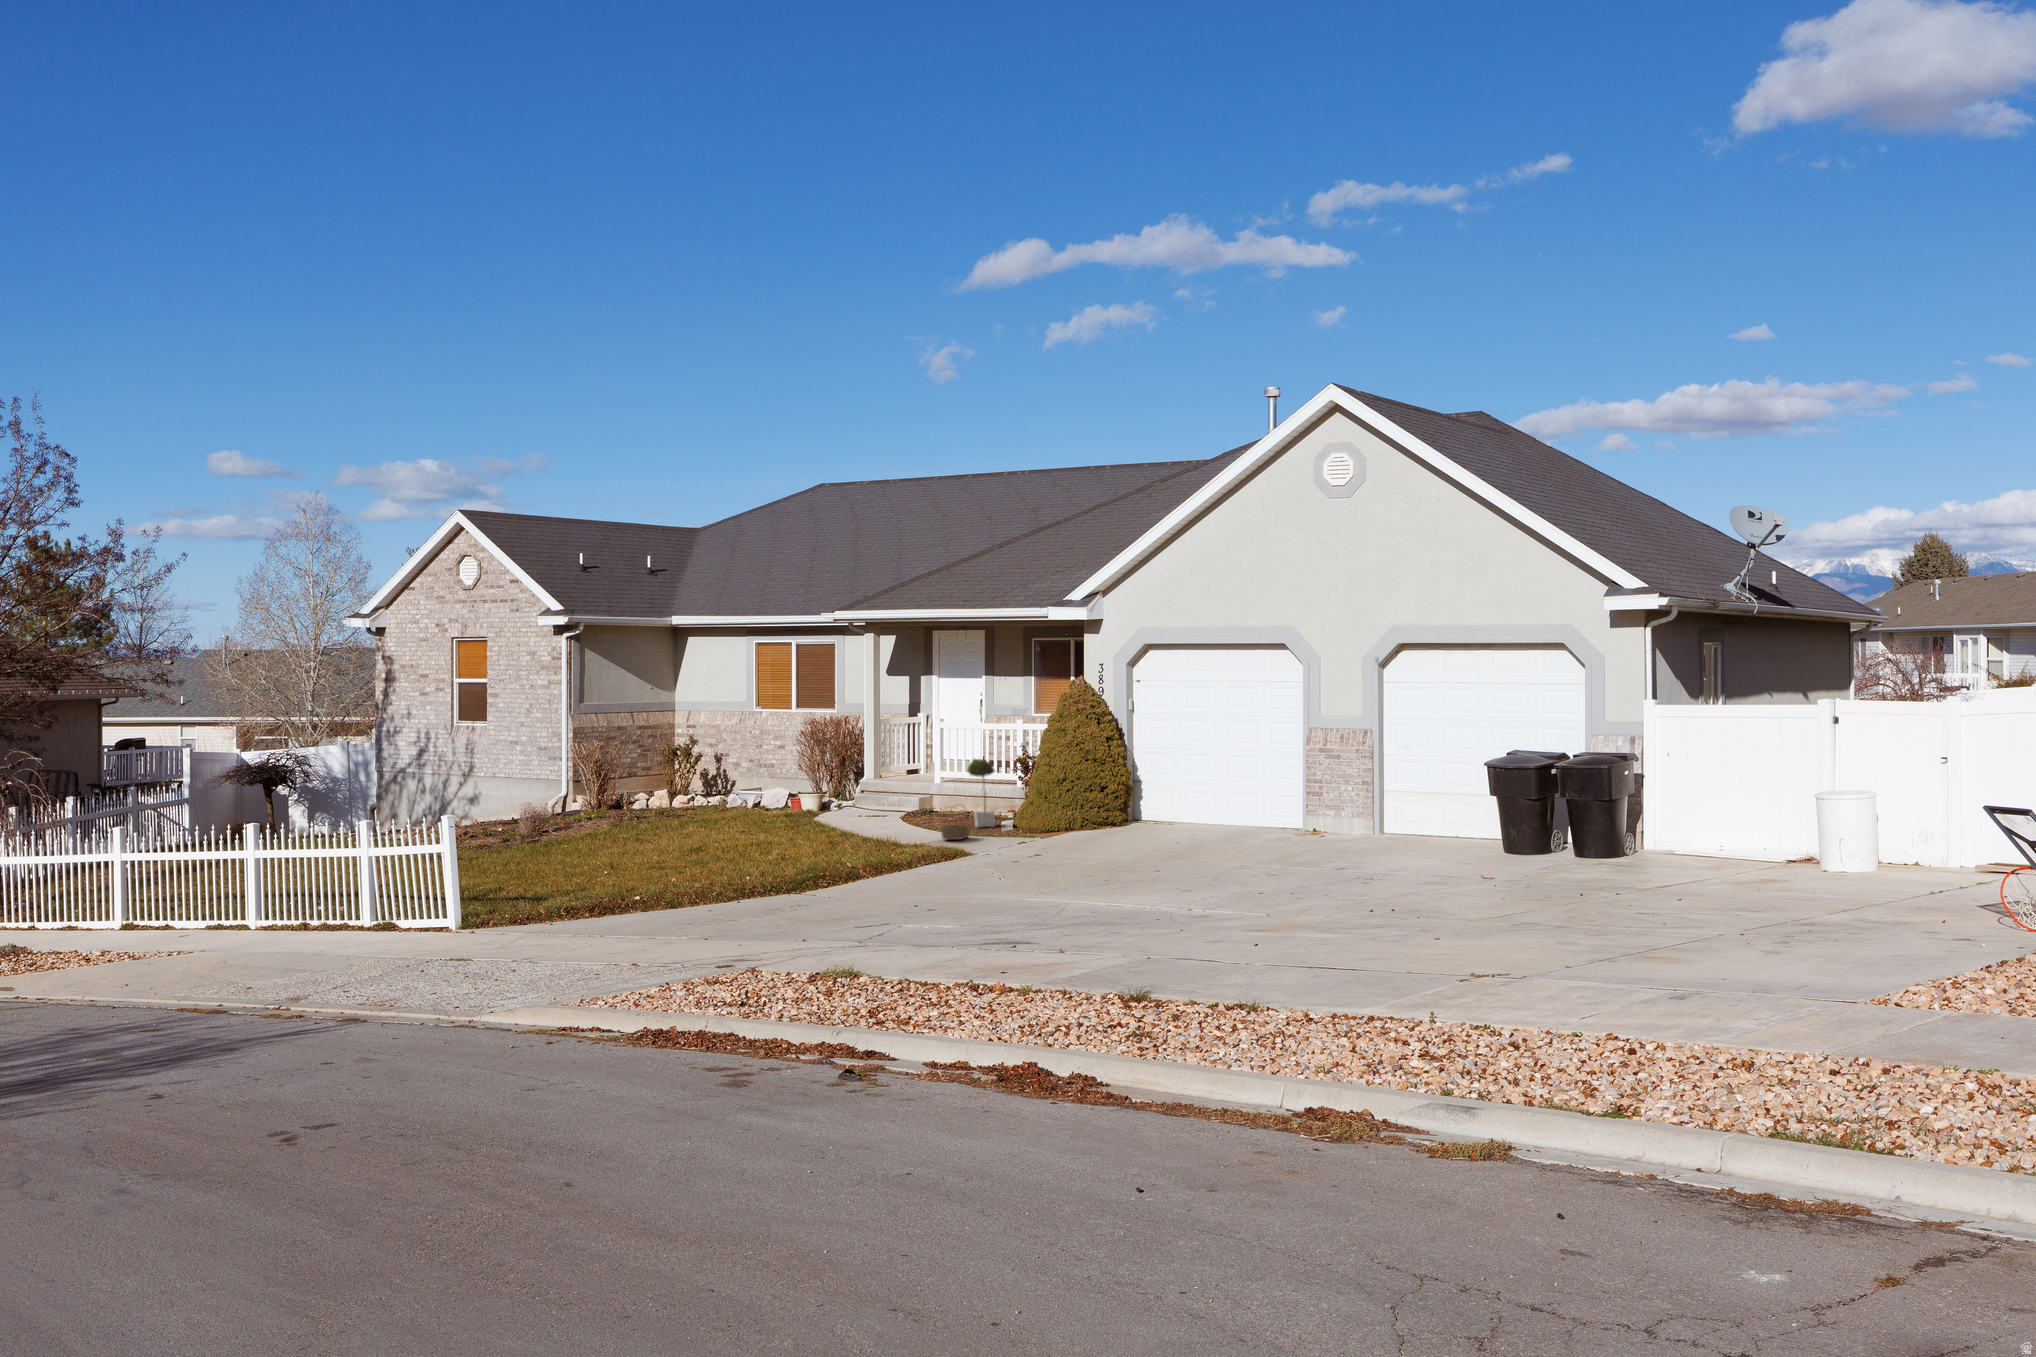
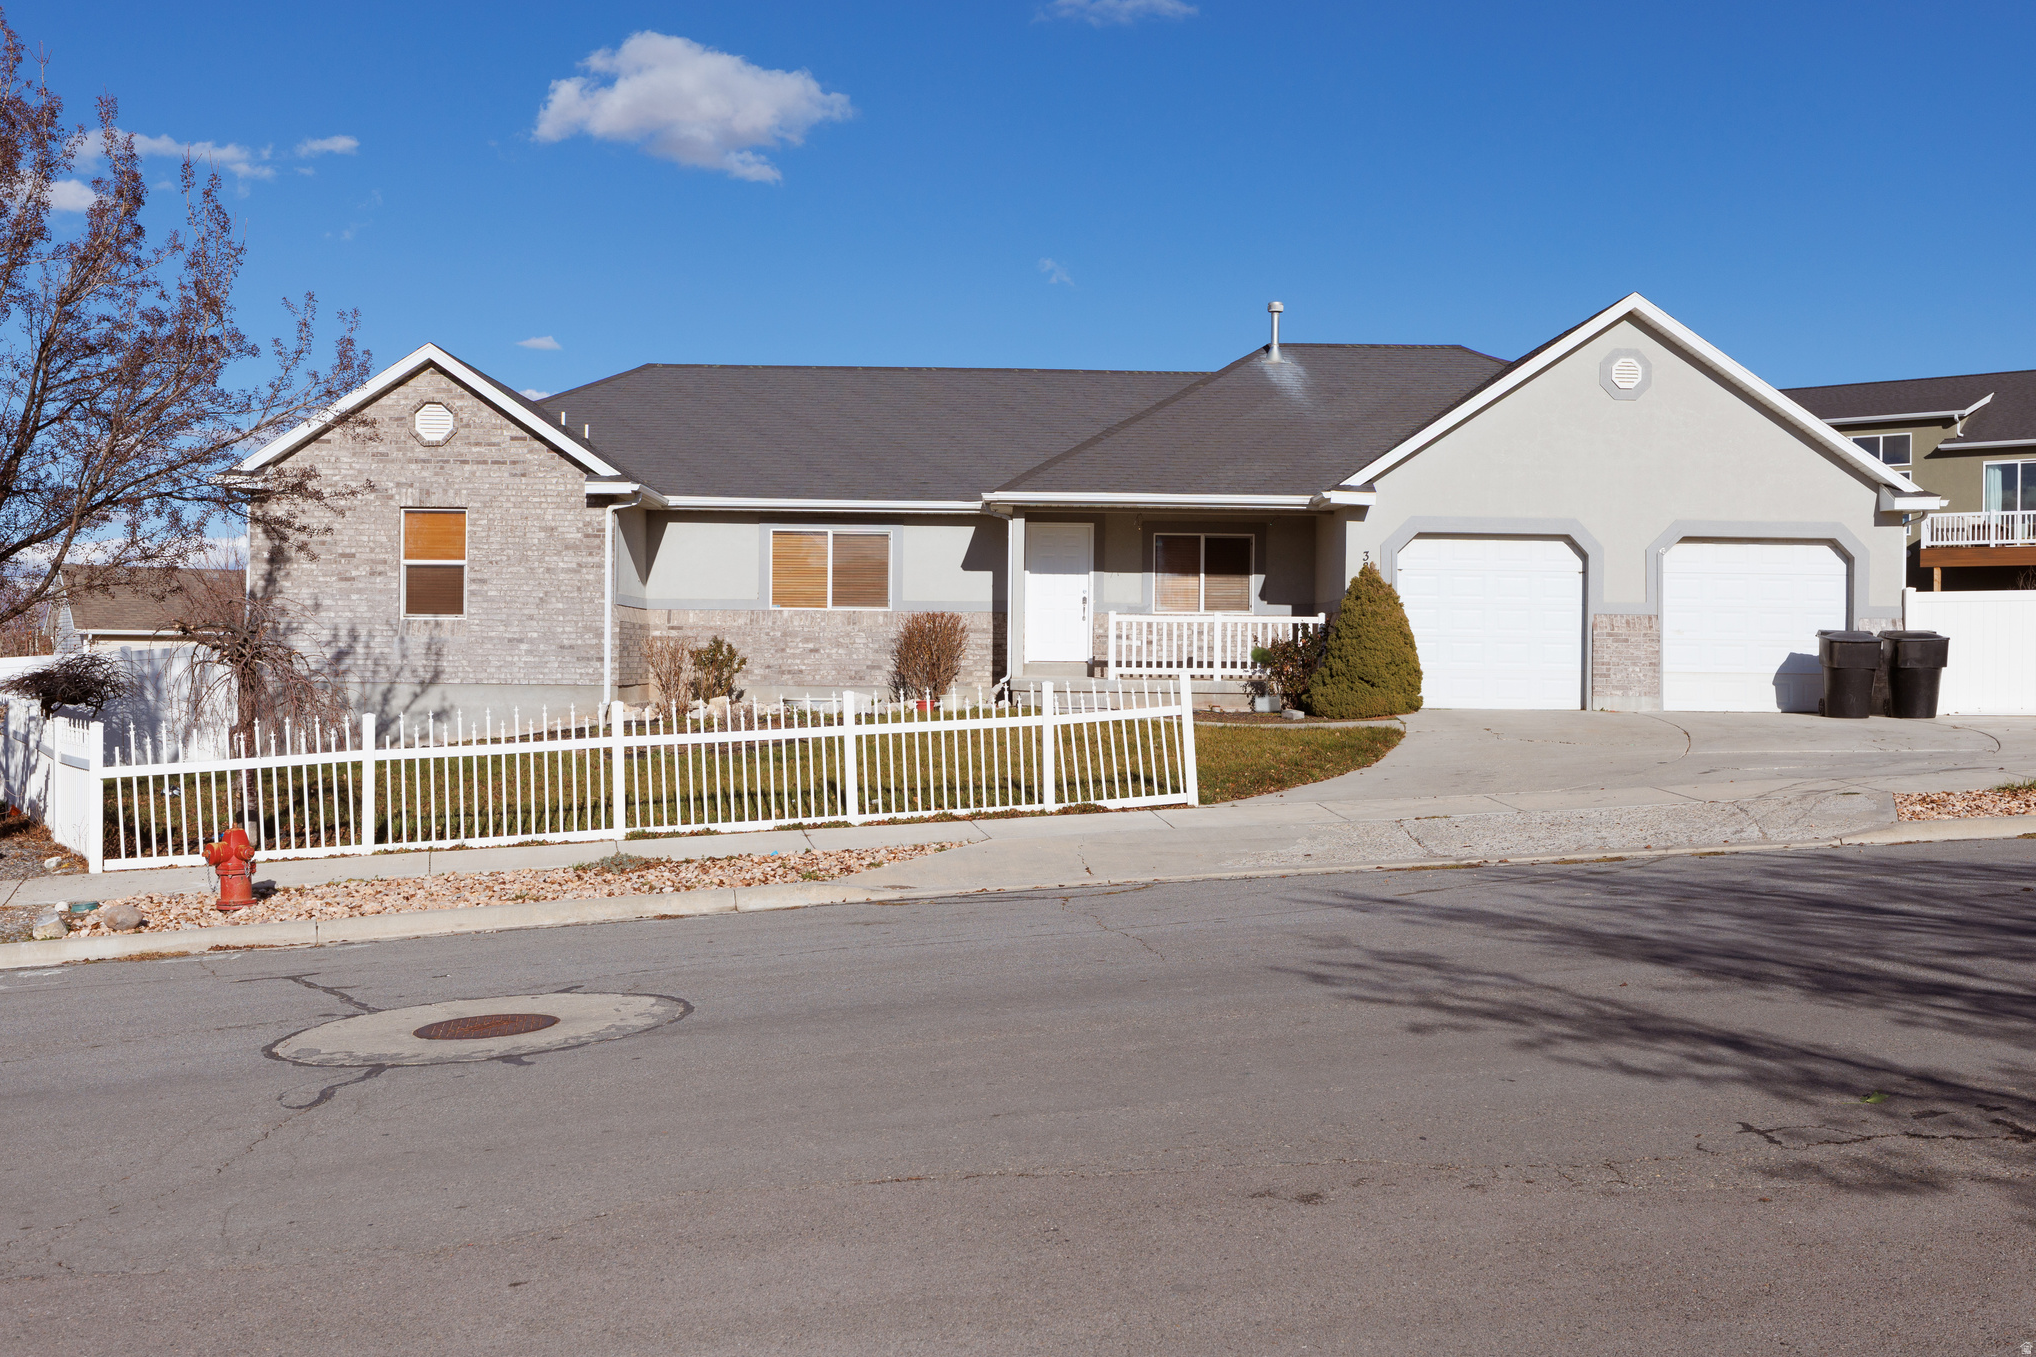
basket: present [941,806,970,840] -> none [1289,687,1319,720]

